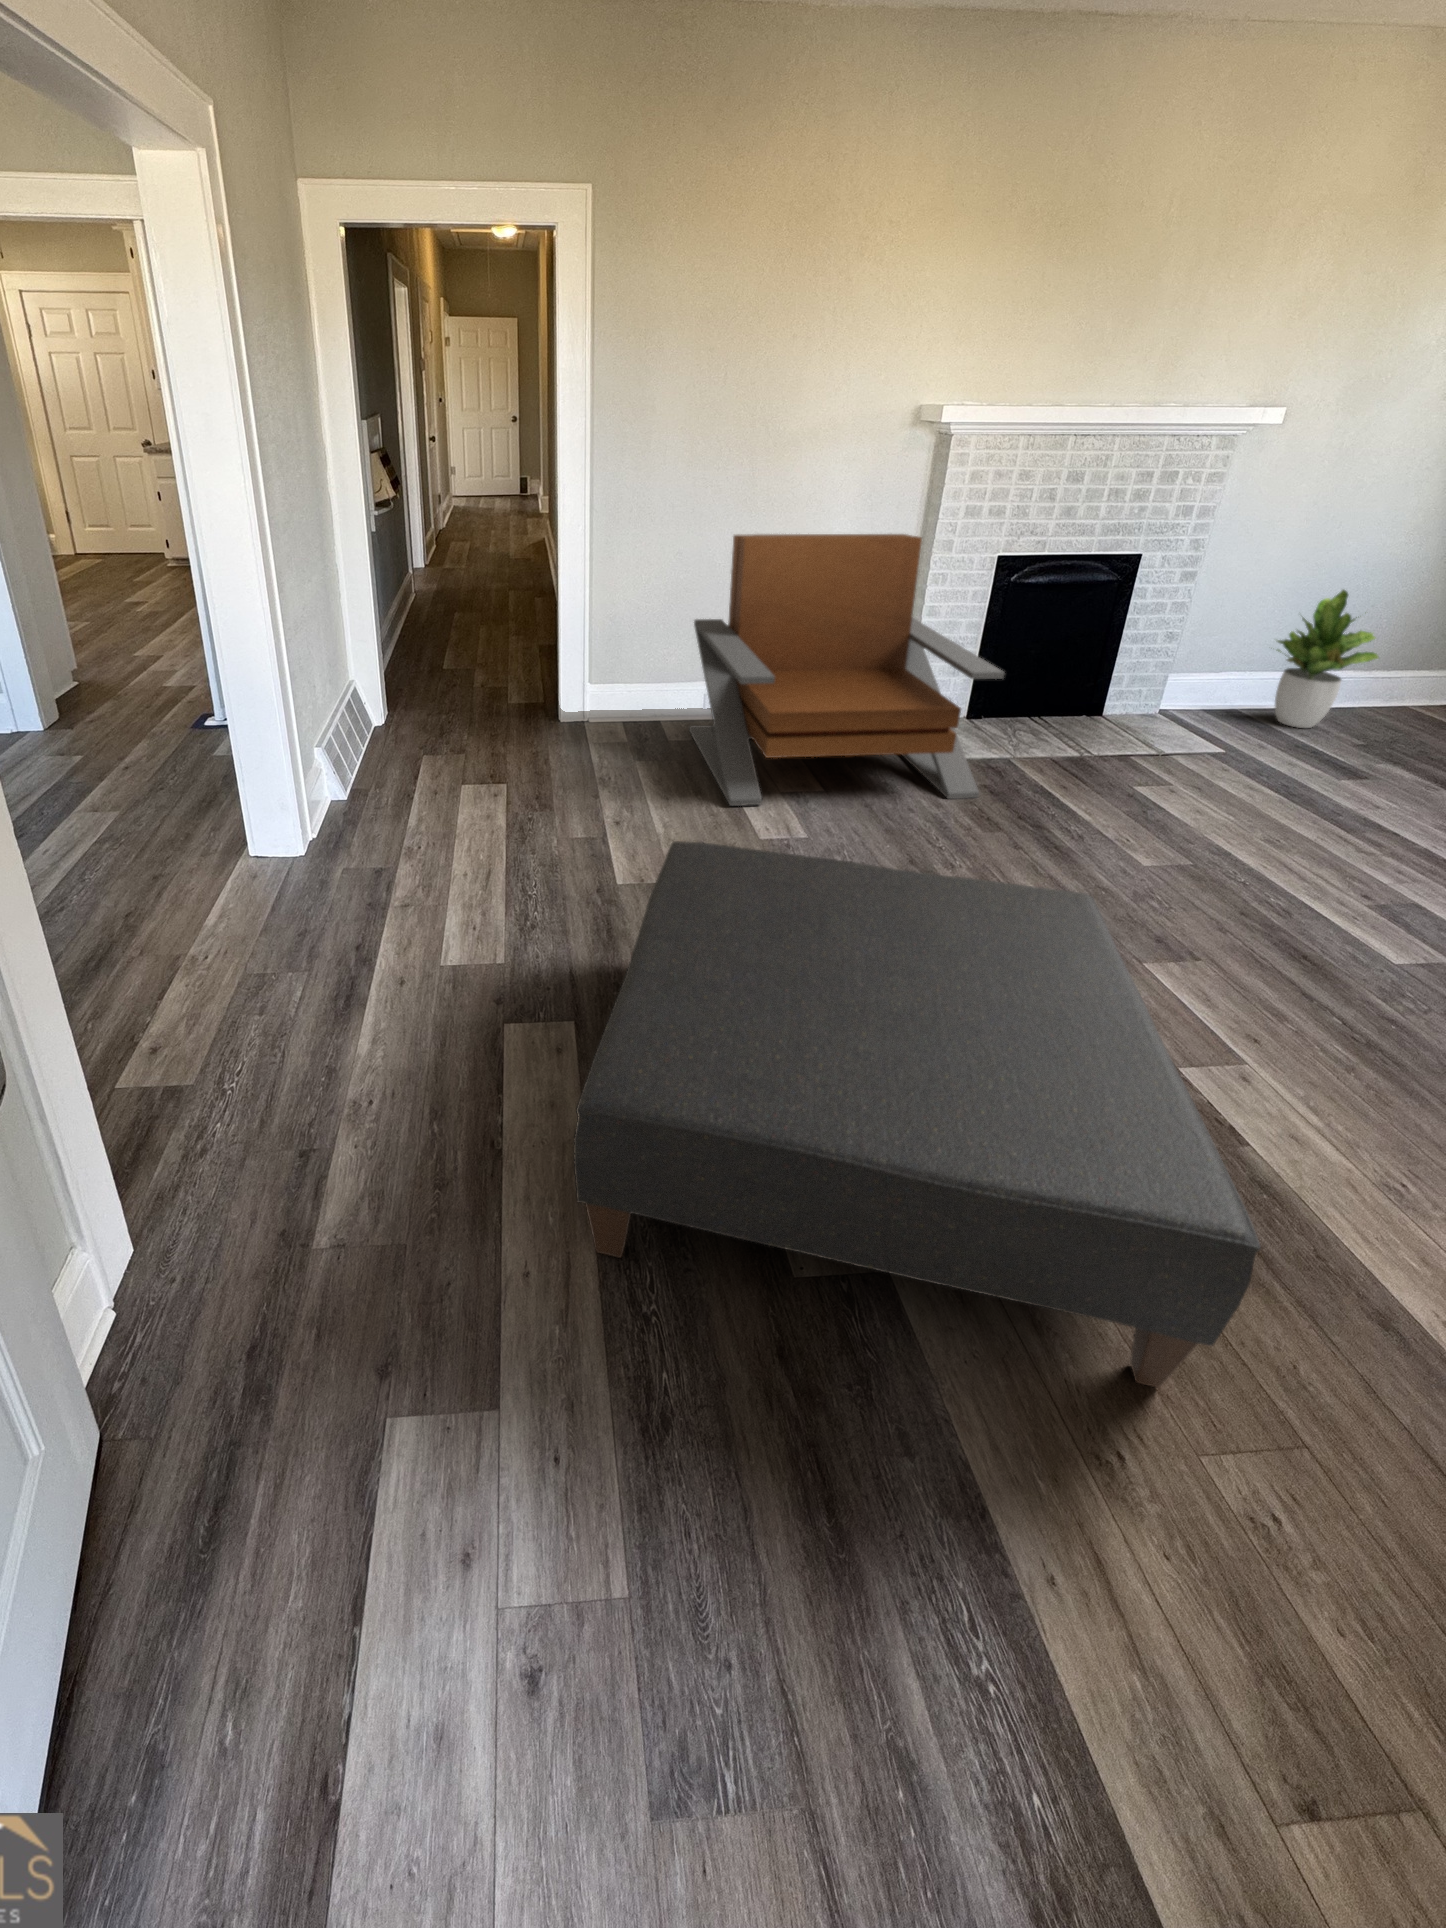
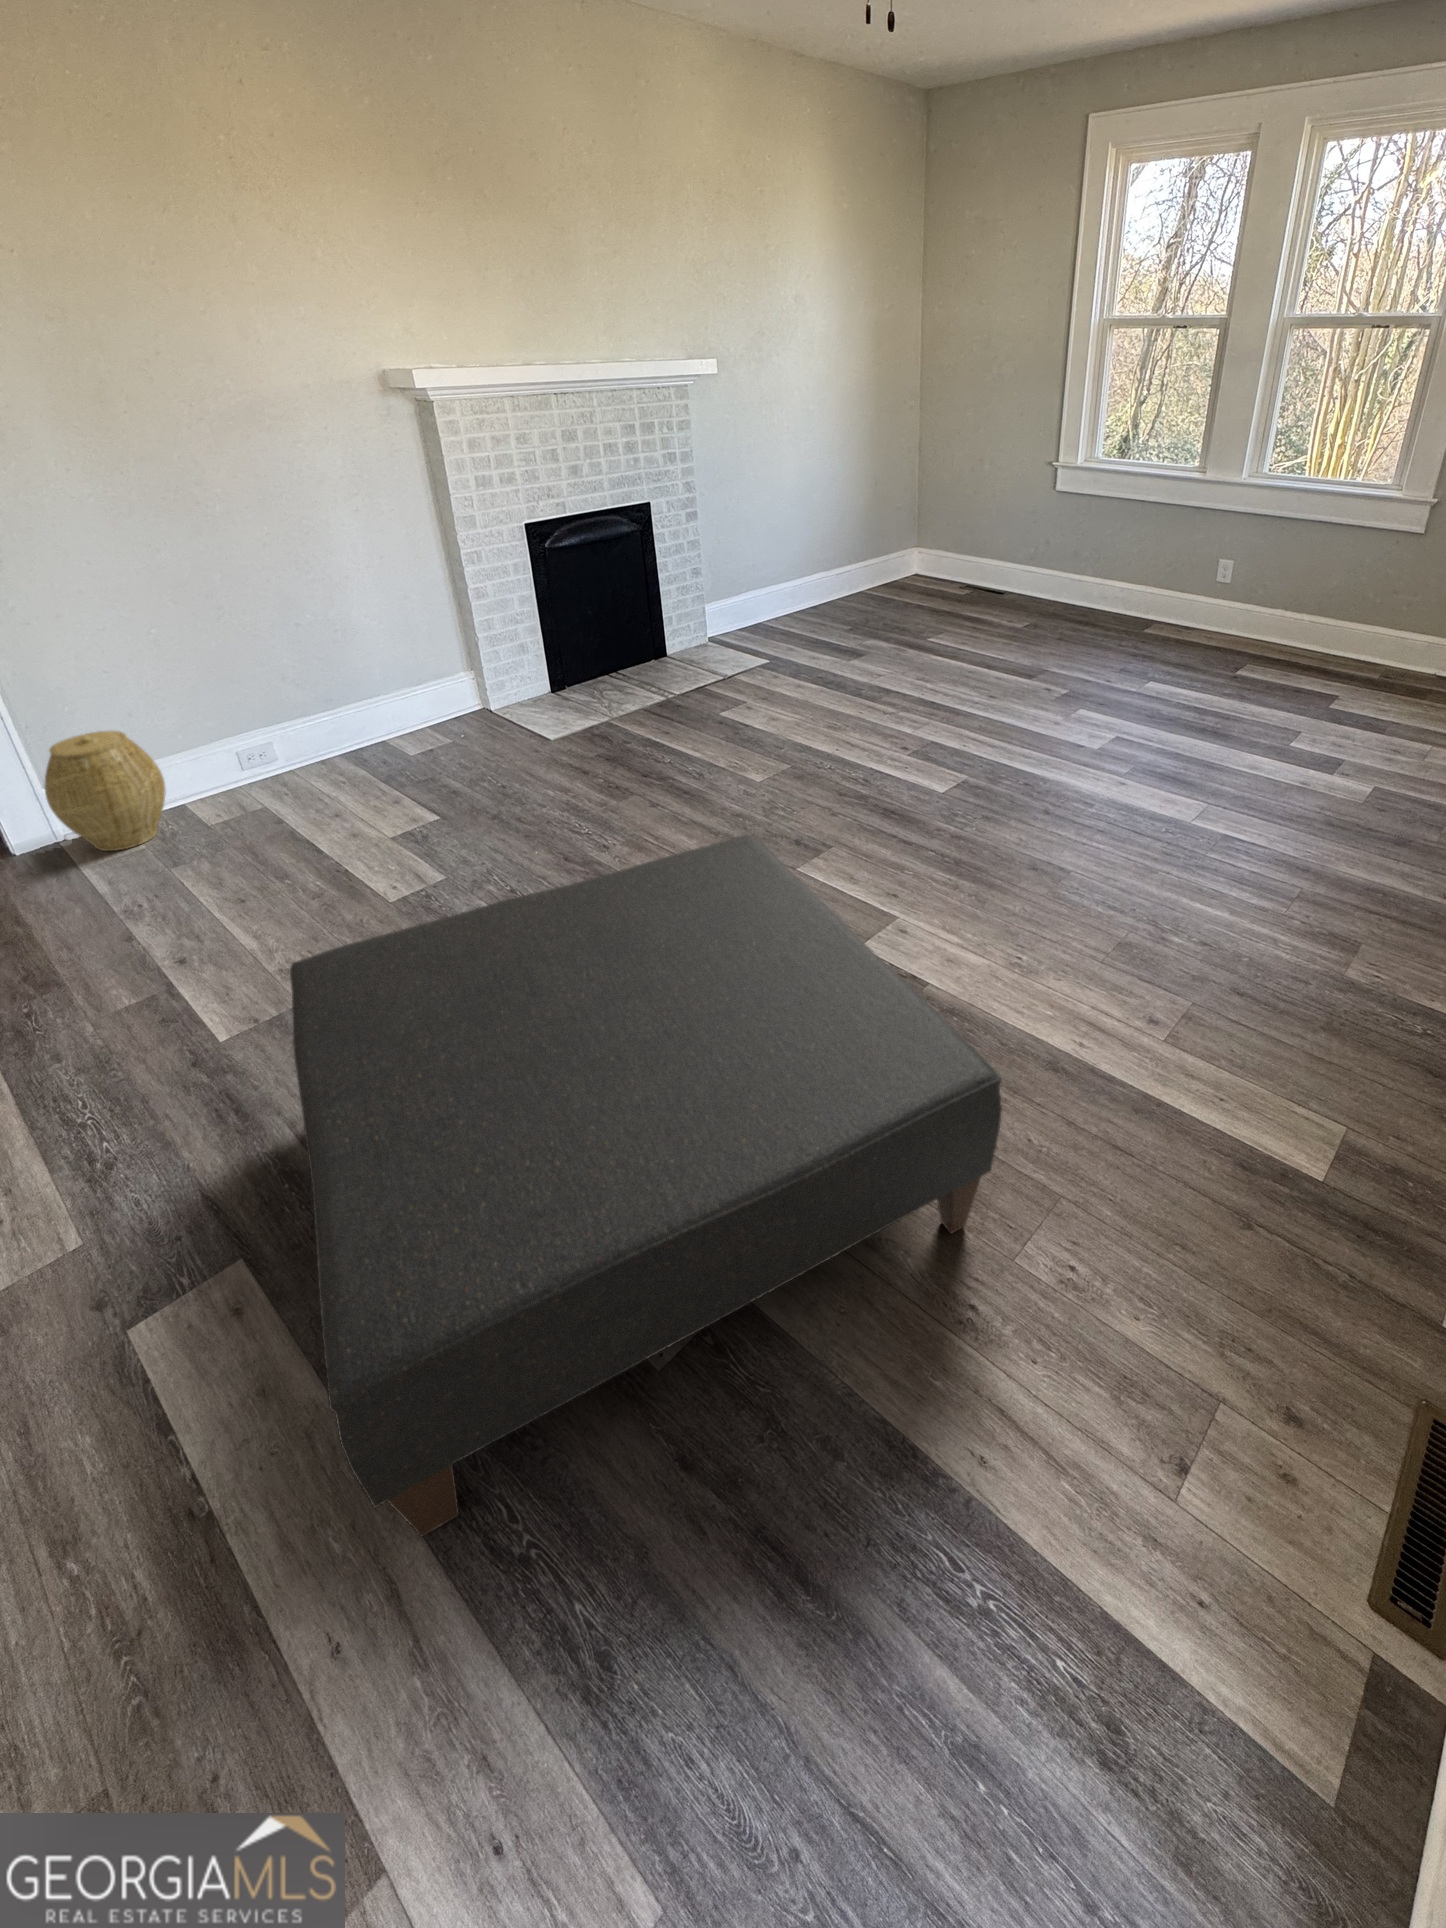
lounge chair: present [689,534,1005,806] -> none [181,512,601,877]
potted plant: present [1275,590,1378,728] -> none [769,508,842,627]
woven basket: none [590,656,656,741] -> present [44,731,166,851]

